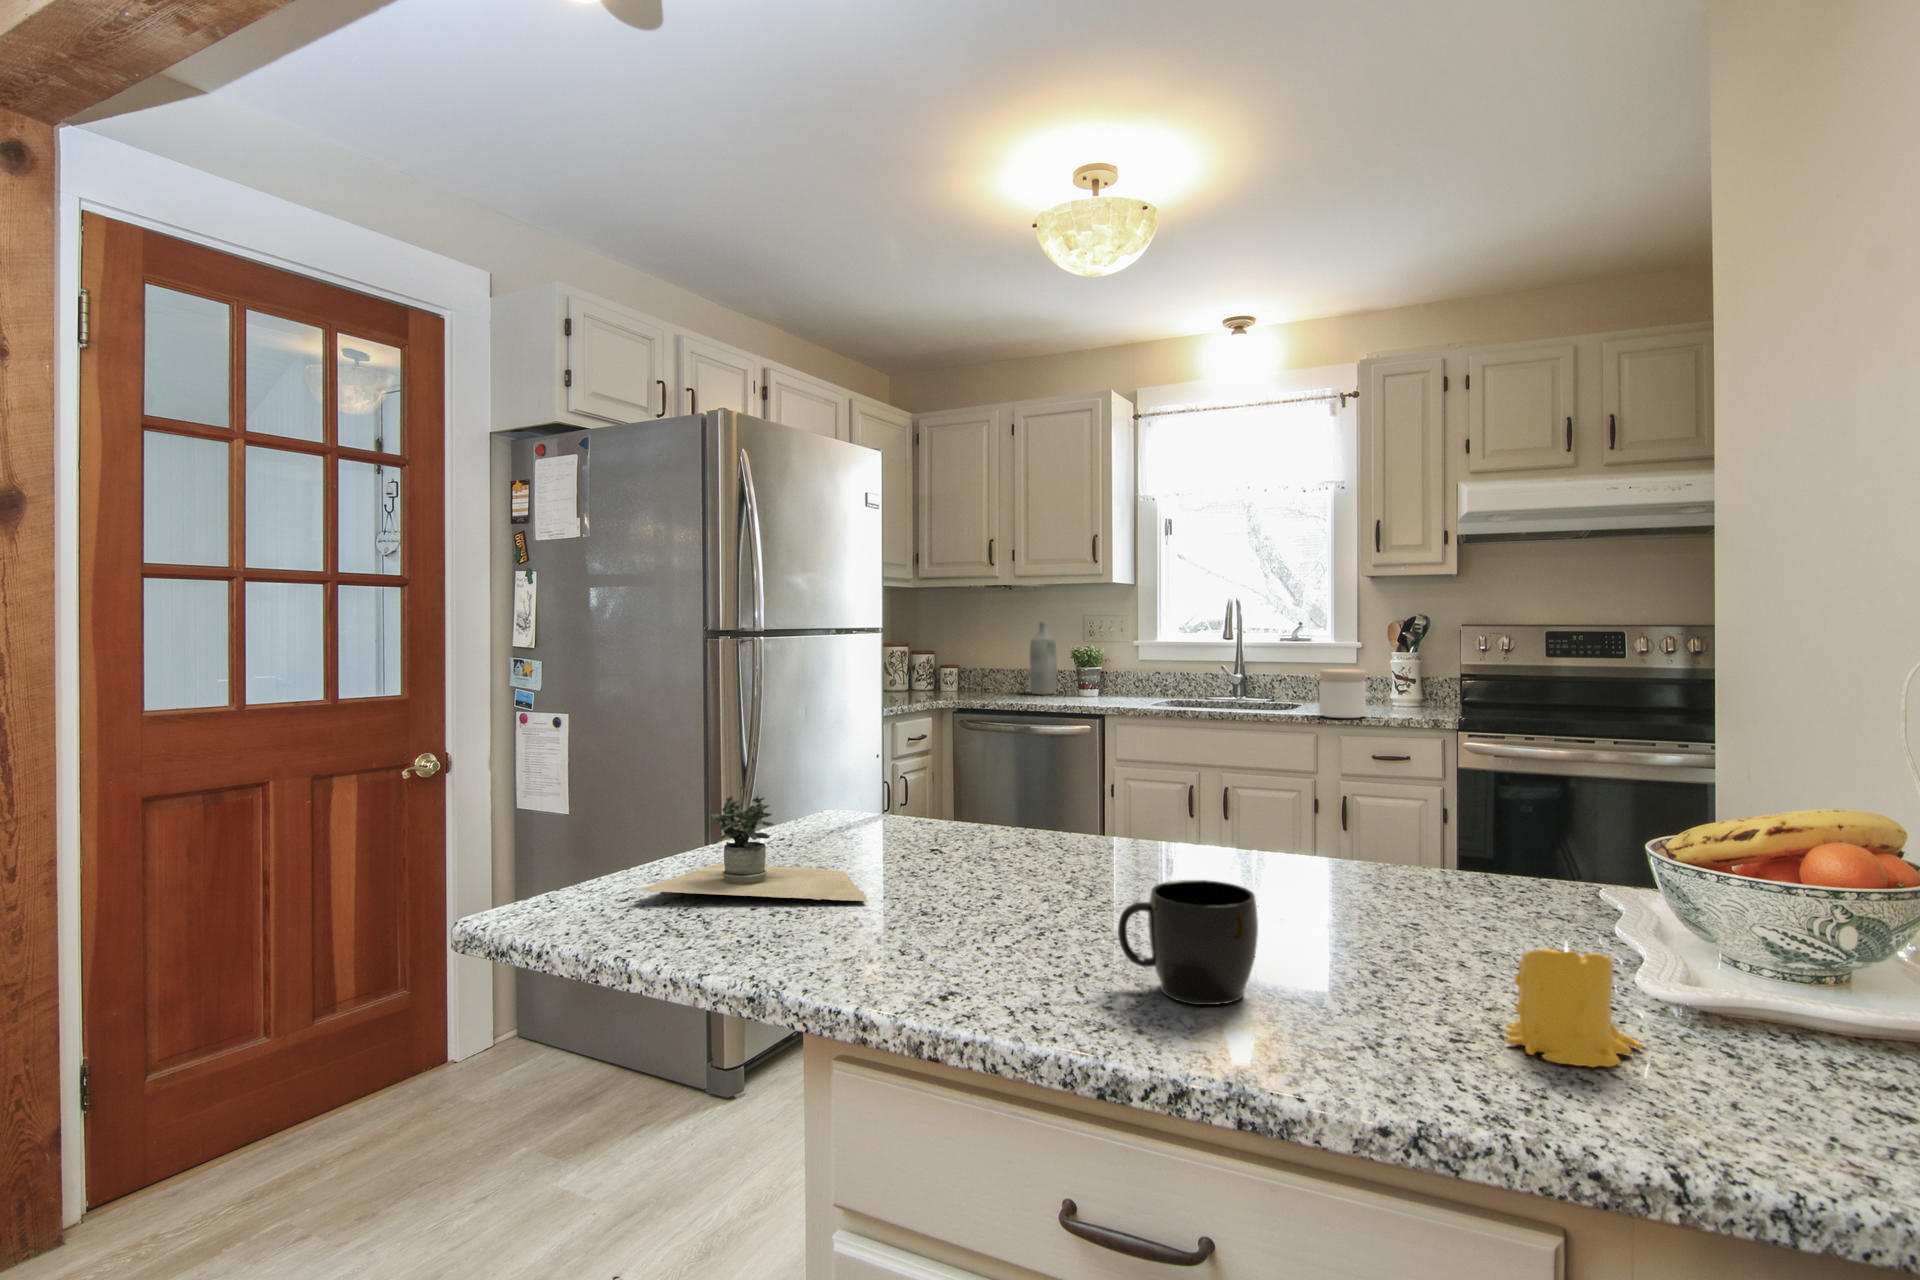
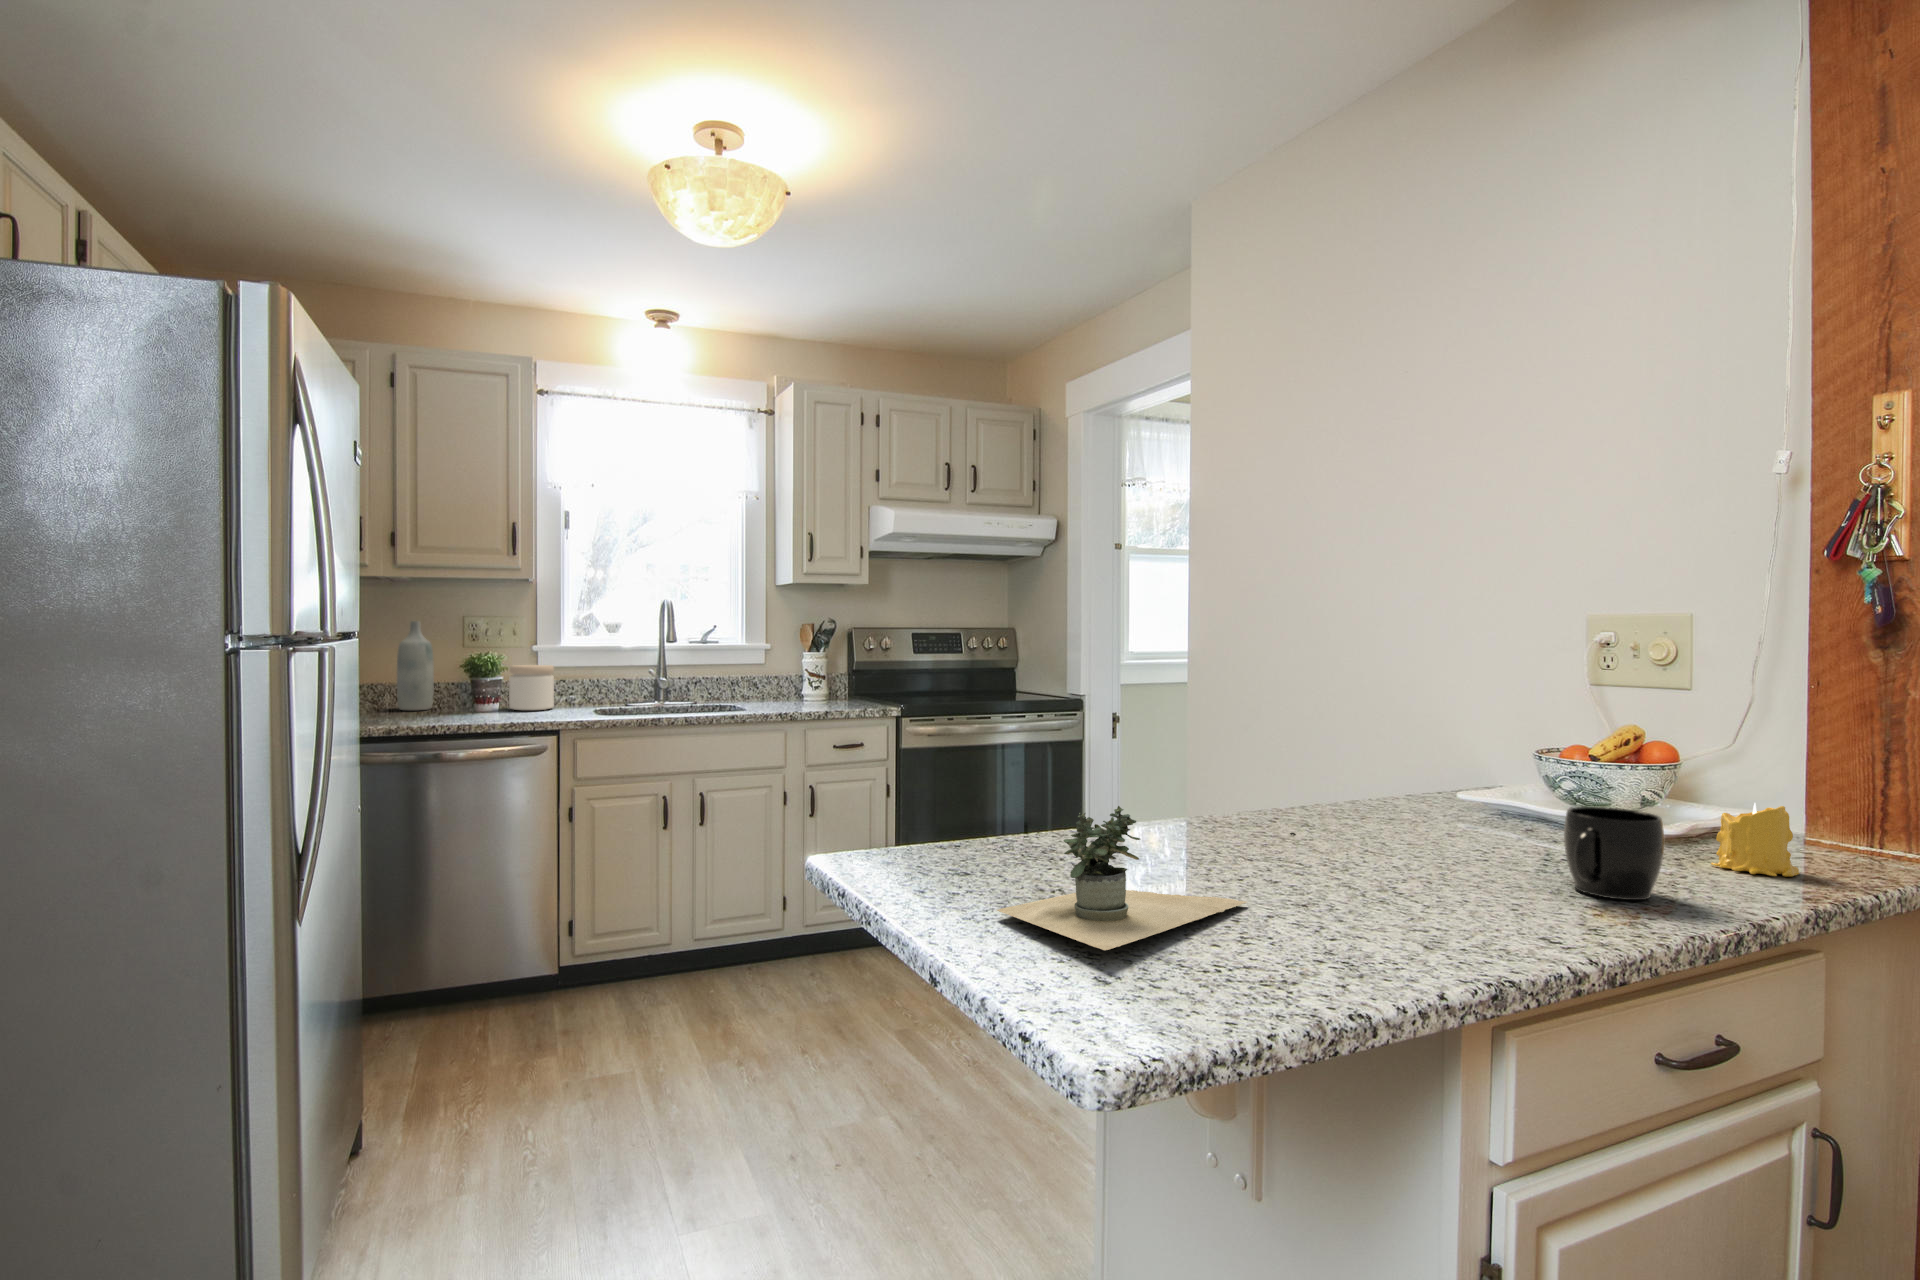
jar: present [1319,669,1366,718] -> present [509,665,554,710]

